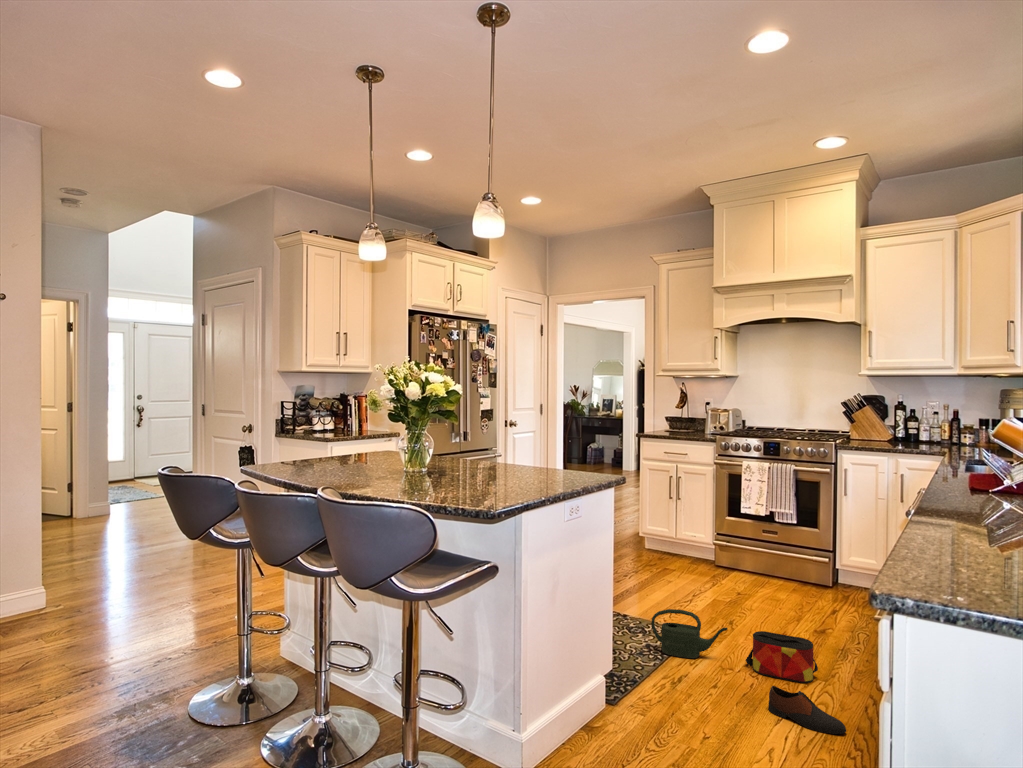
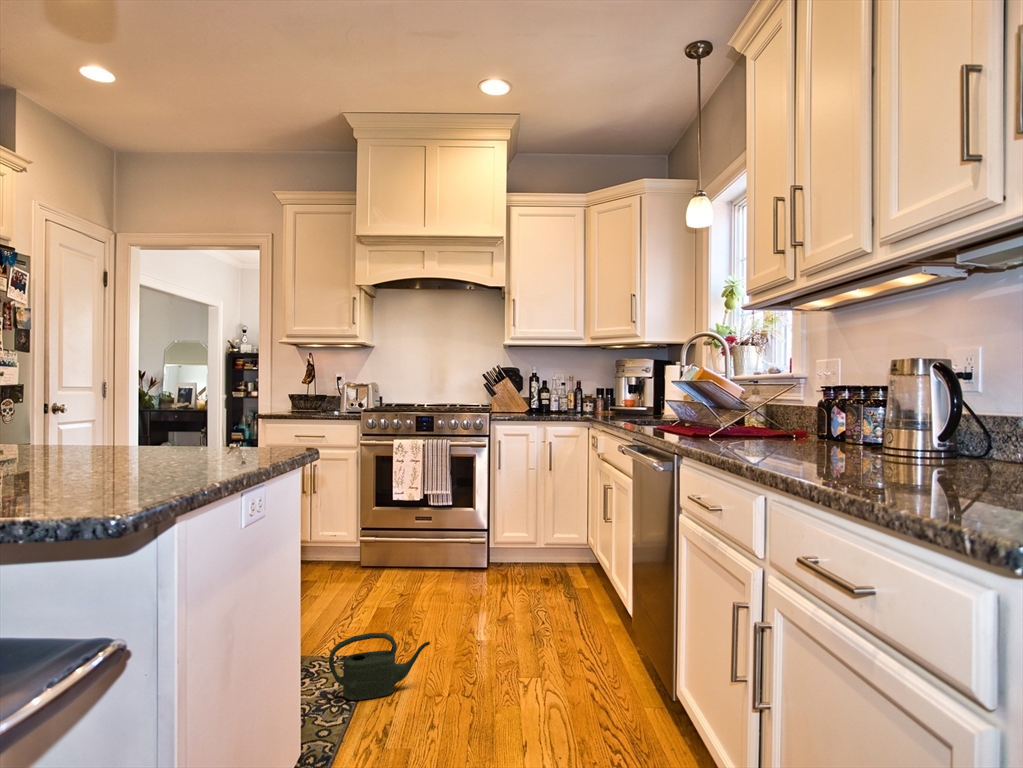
bag: present [745,631,818,683] -> none [451,631,530,690]
shoe: present [769,686,846,734] -> none [505,700,595,745]

